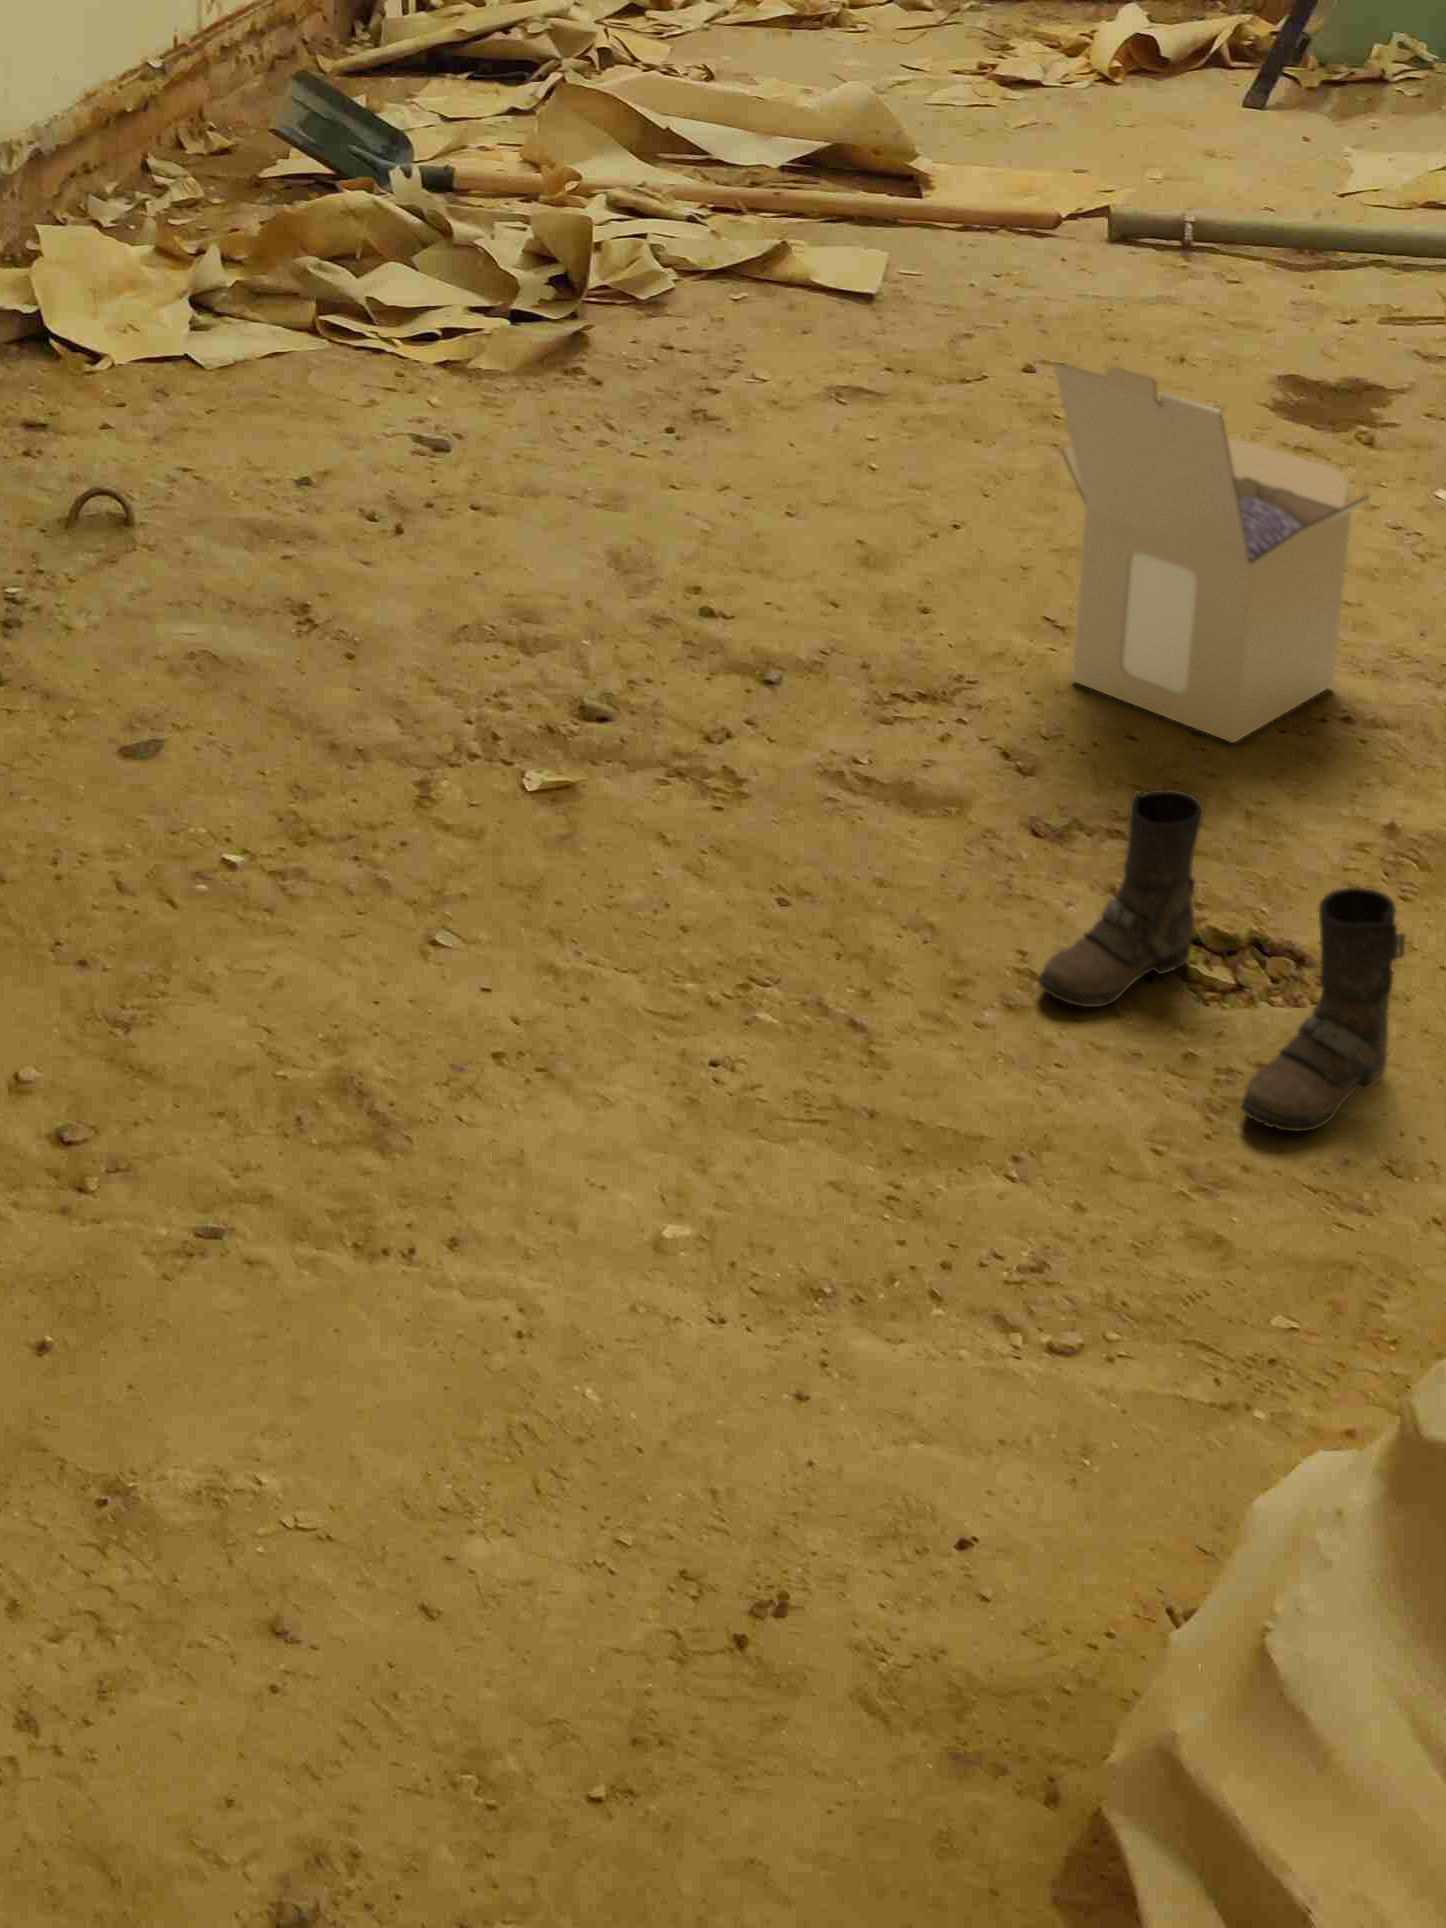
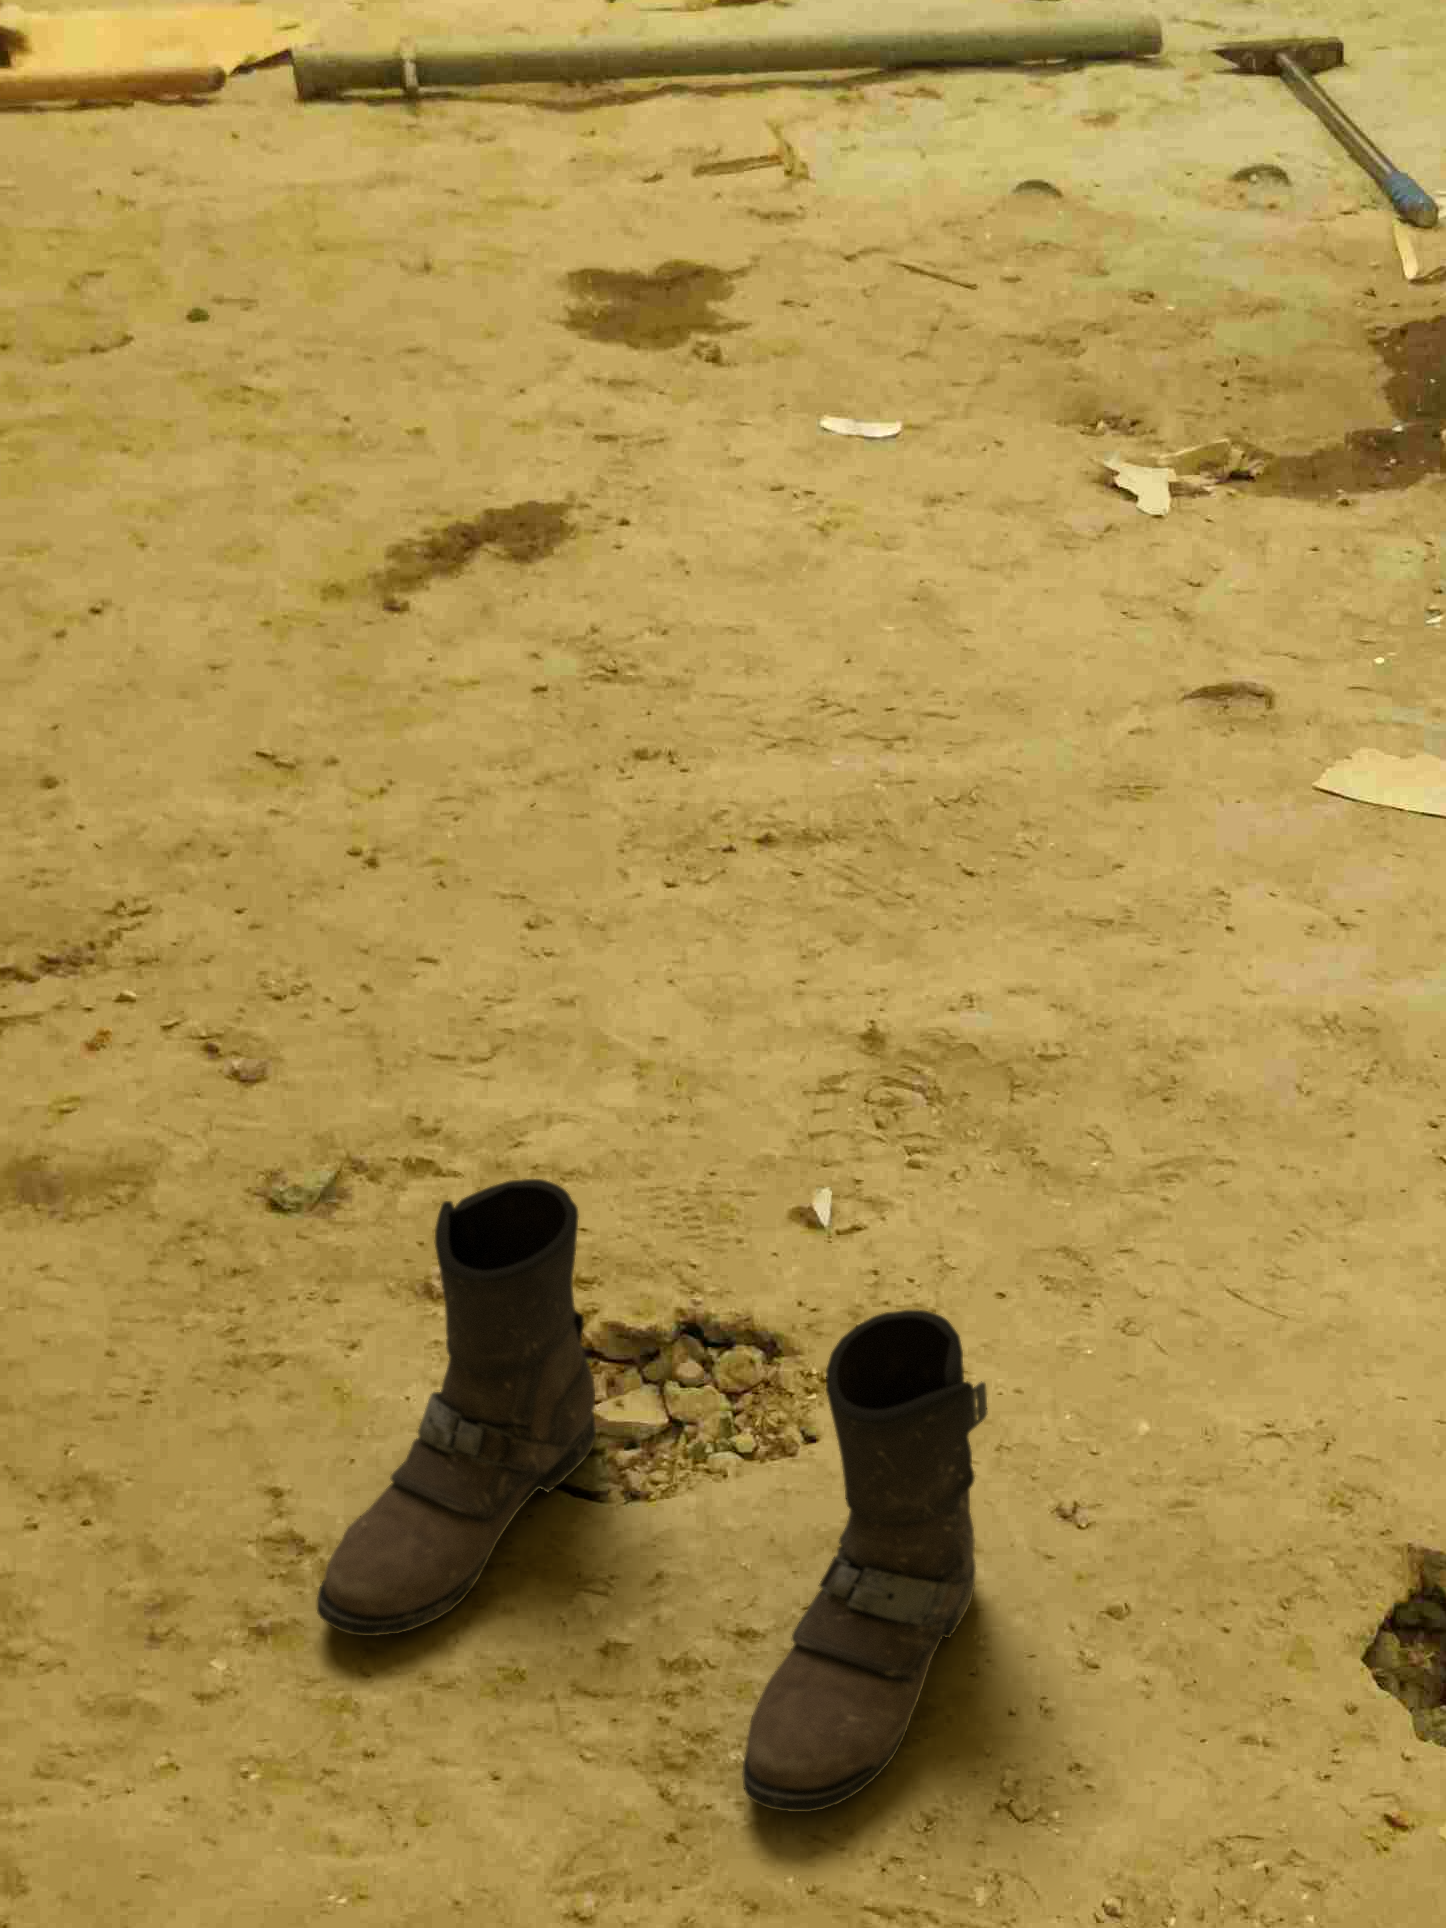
cardboard box: present [1054,362,1369,743] -> none [155,372,760,940]

